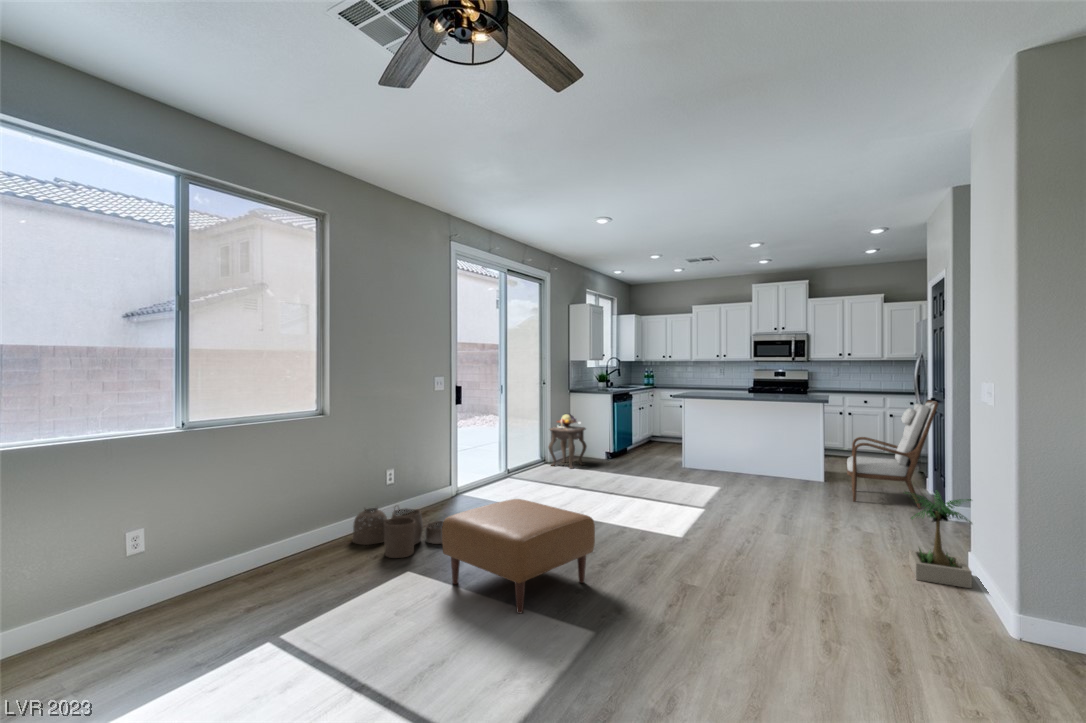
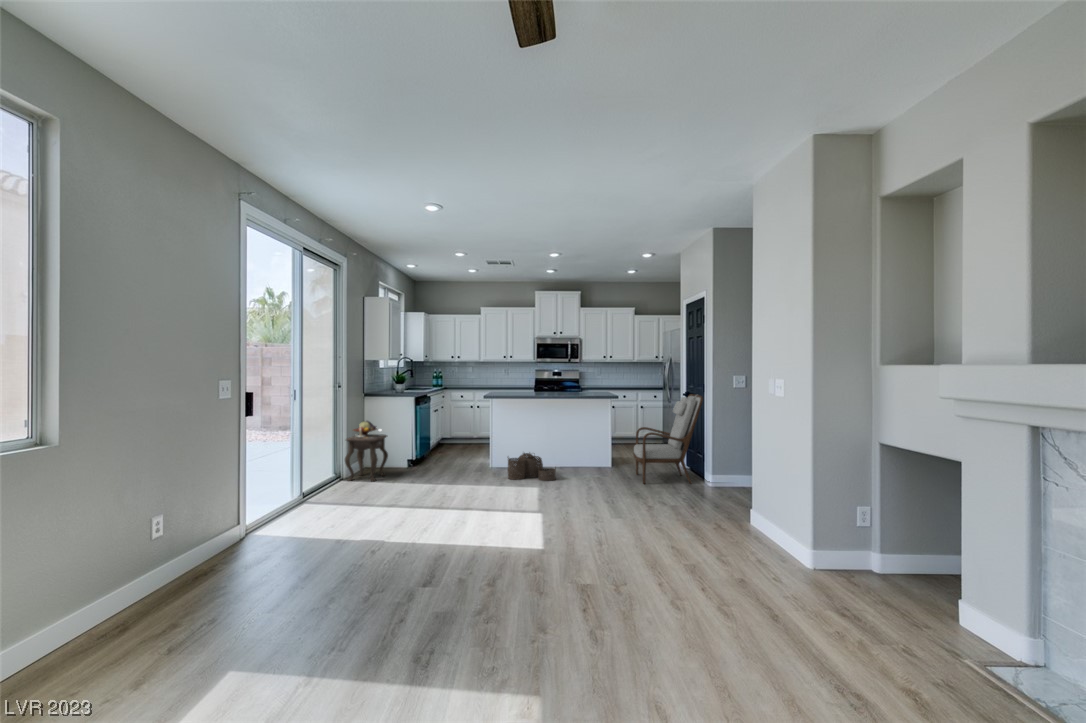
potted plant: present [905,490,972,588] -> none [714,469,774,548]
ottoman: present [442,499,595,613] -> none [287,531,478,679]
woven basket: present [353,506,443,558] -> present [508,453,556,481]

